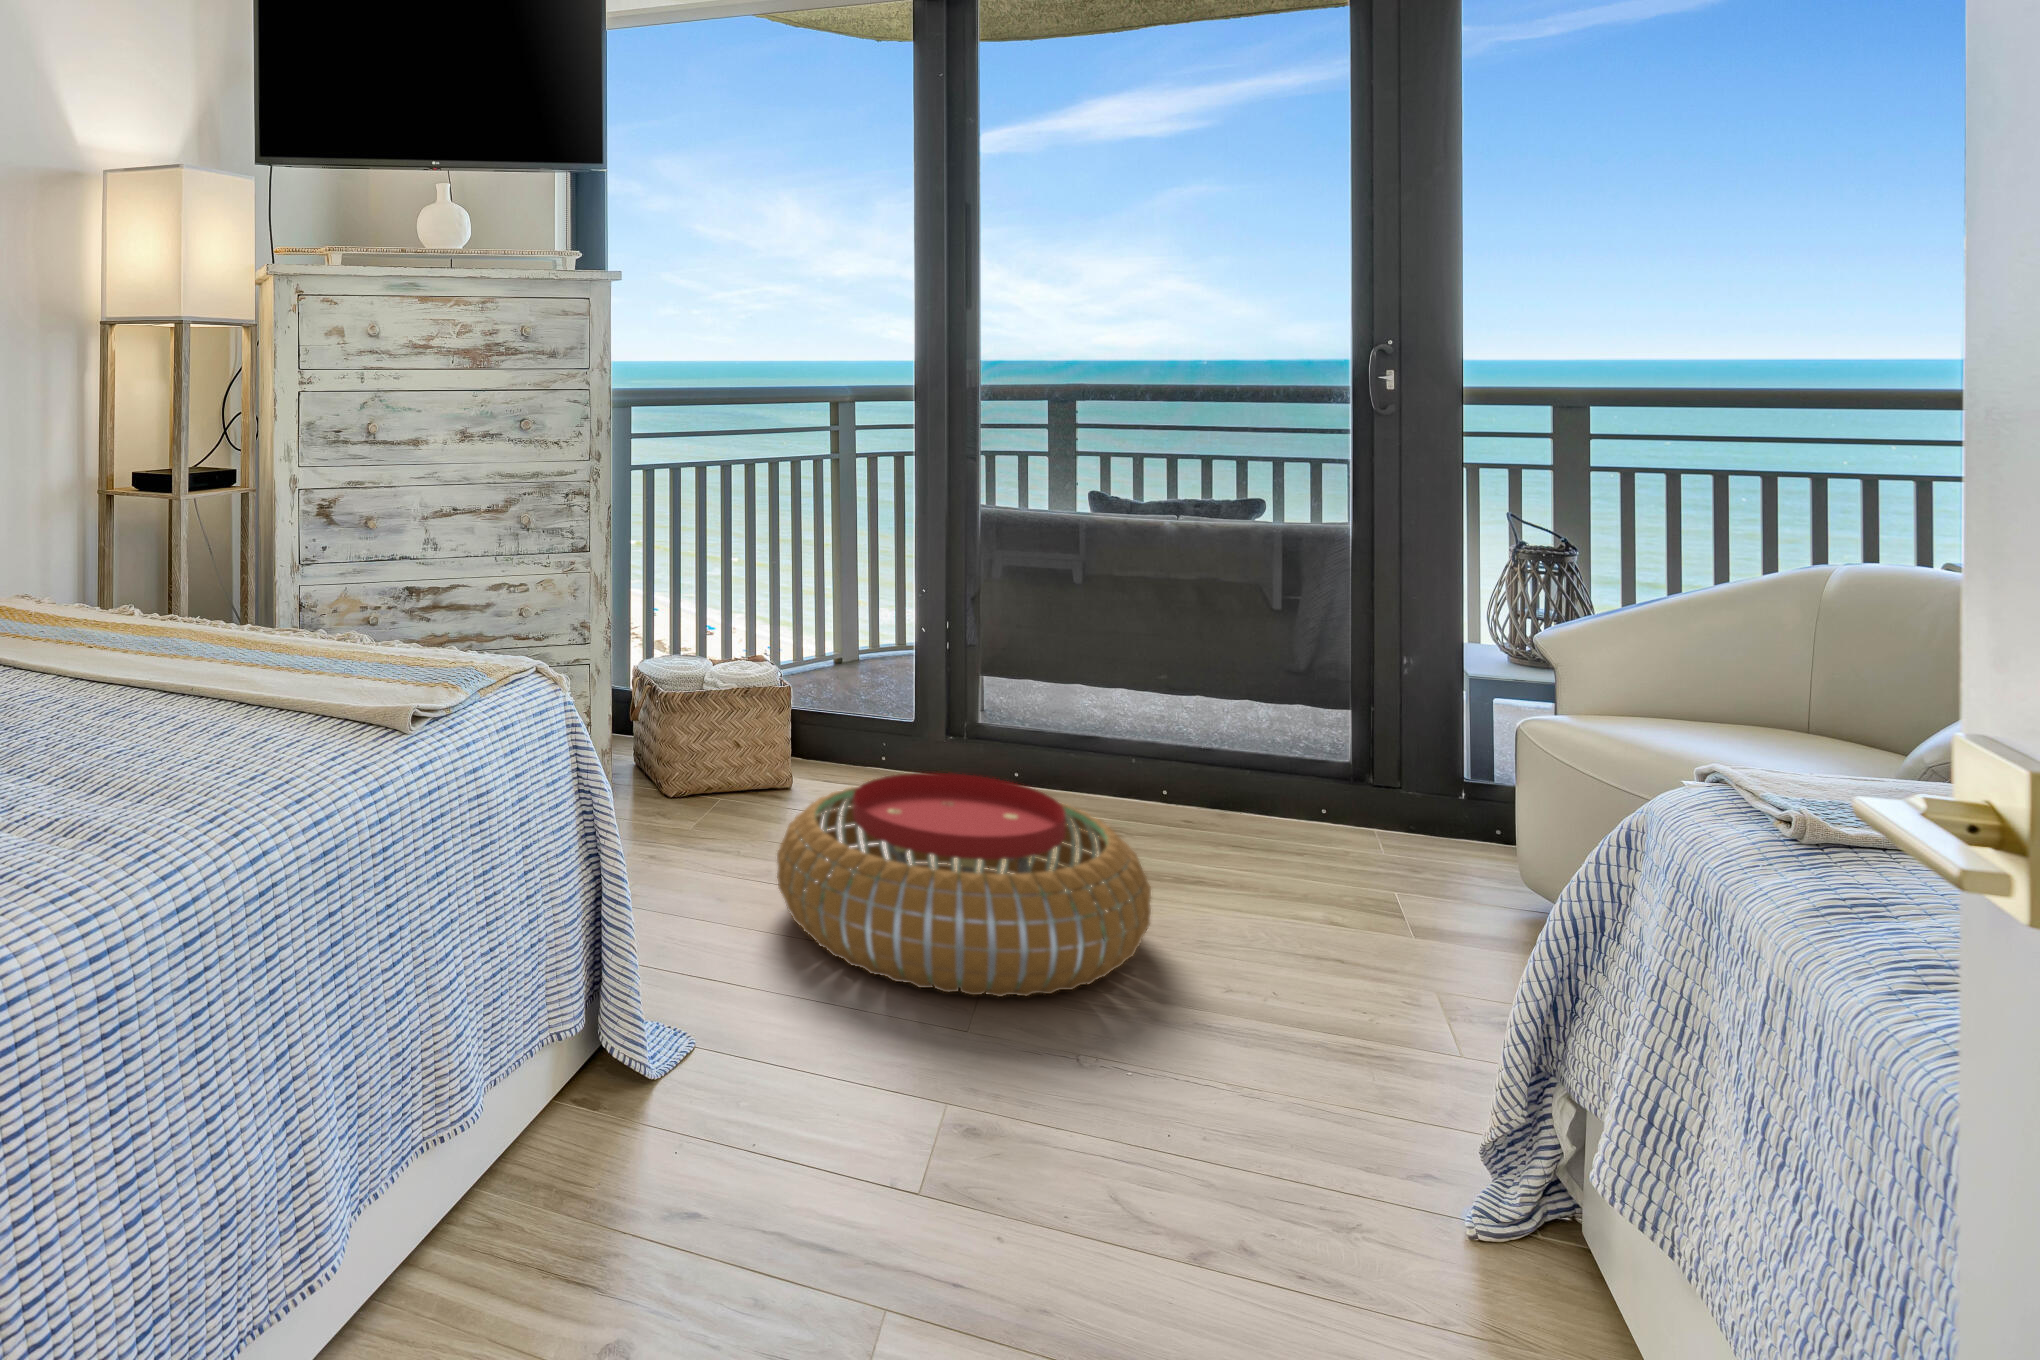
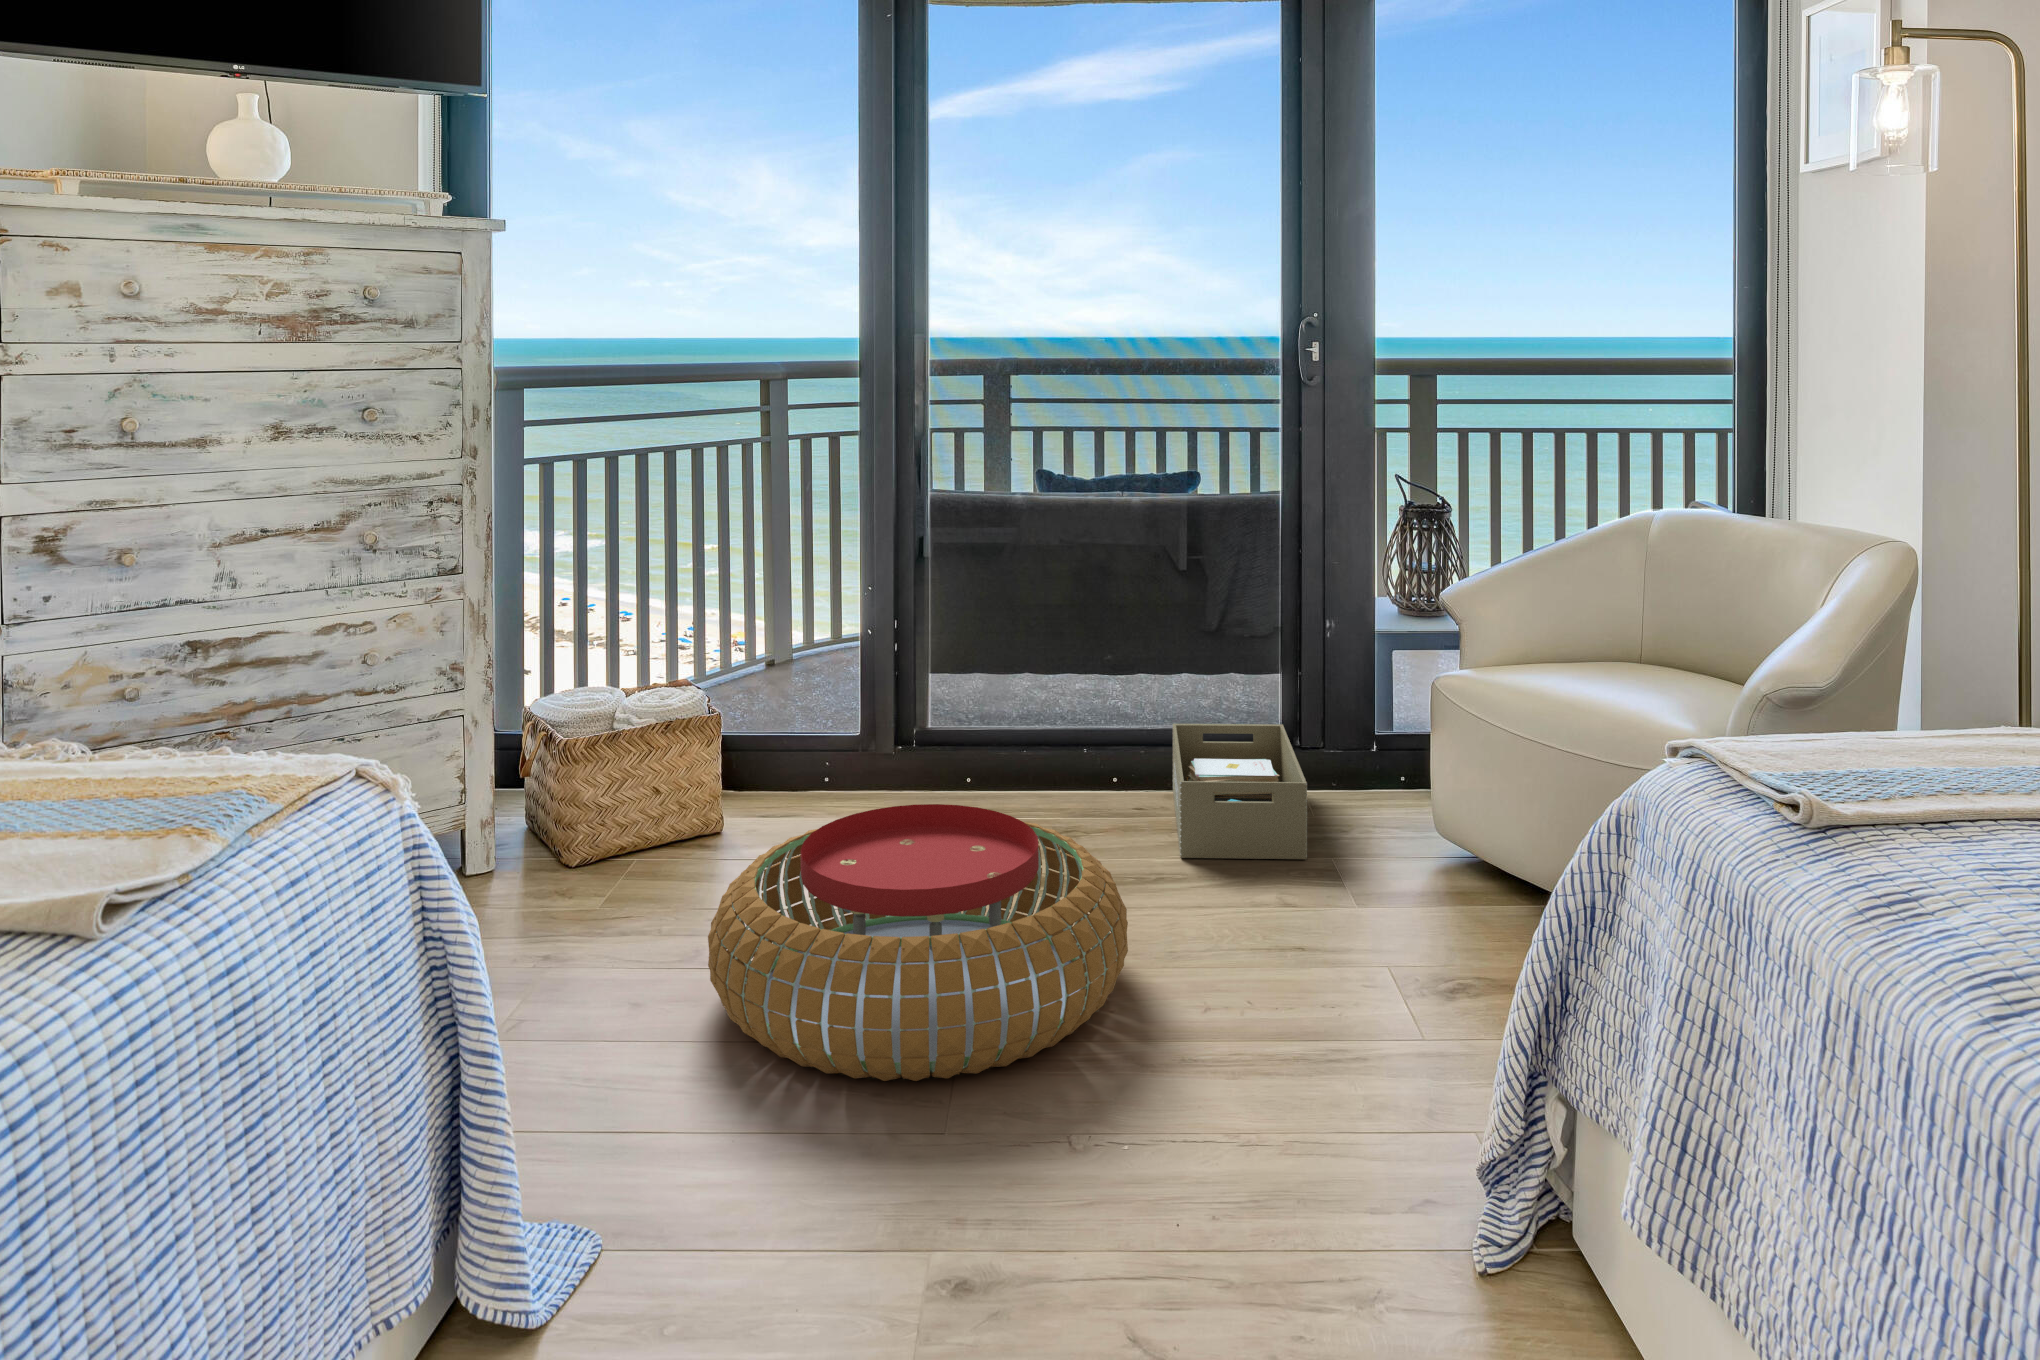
storage box: none [1224,744,1364,886] -> present [1172,724,1307,859]

